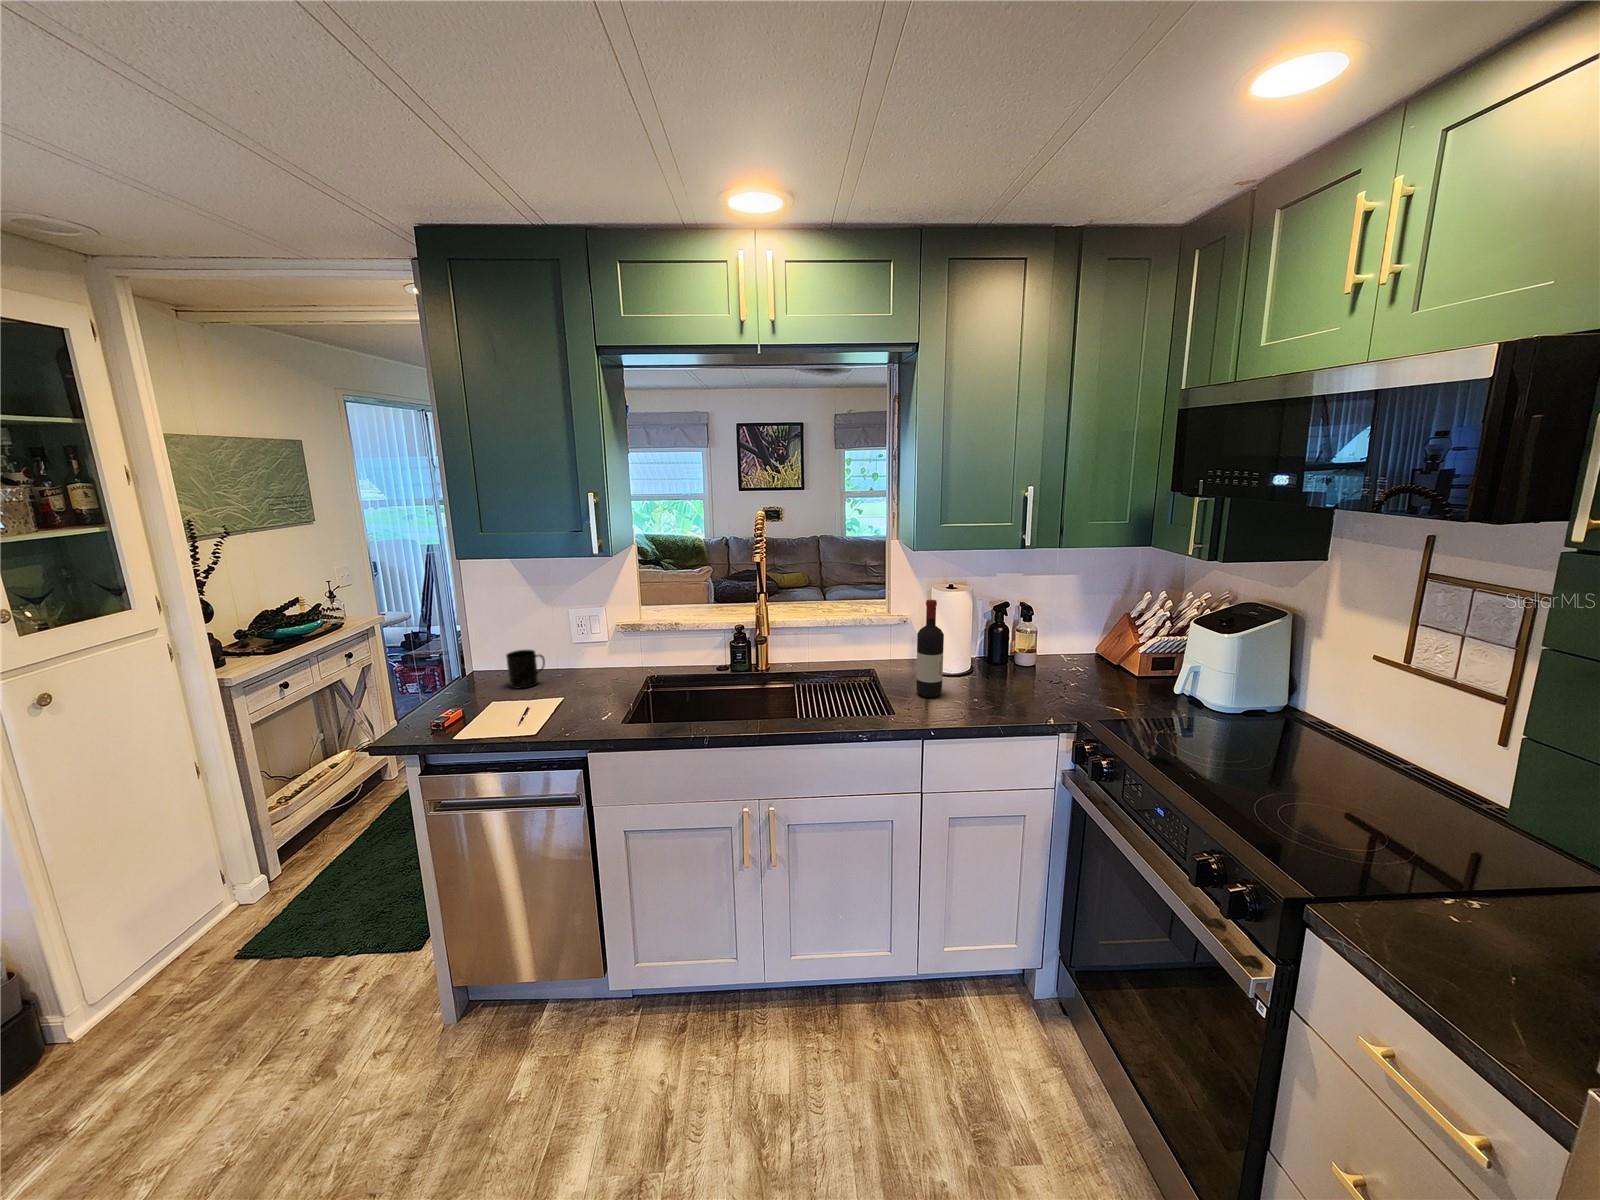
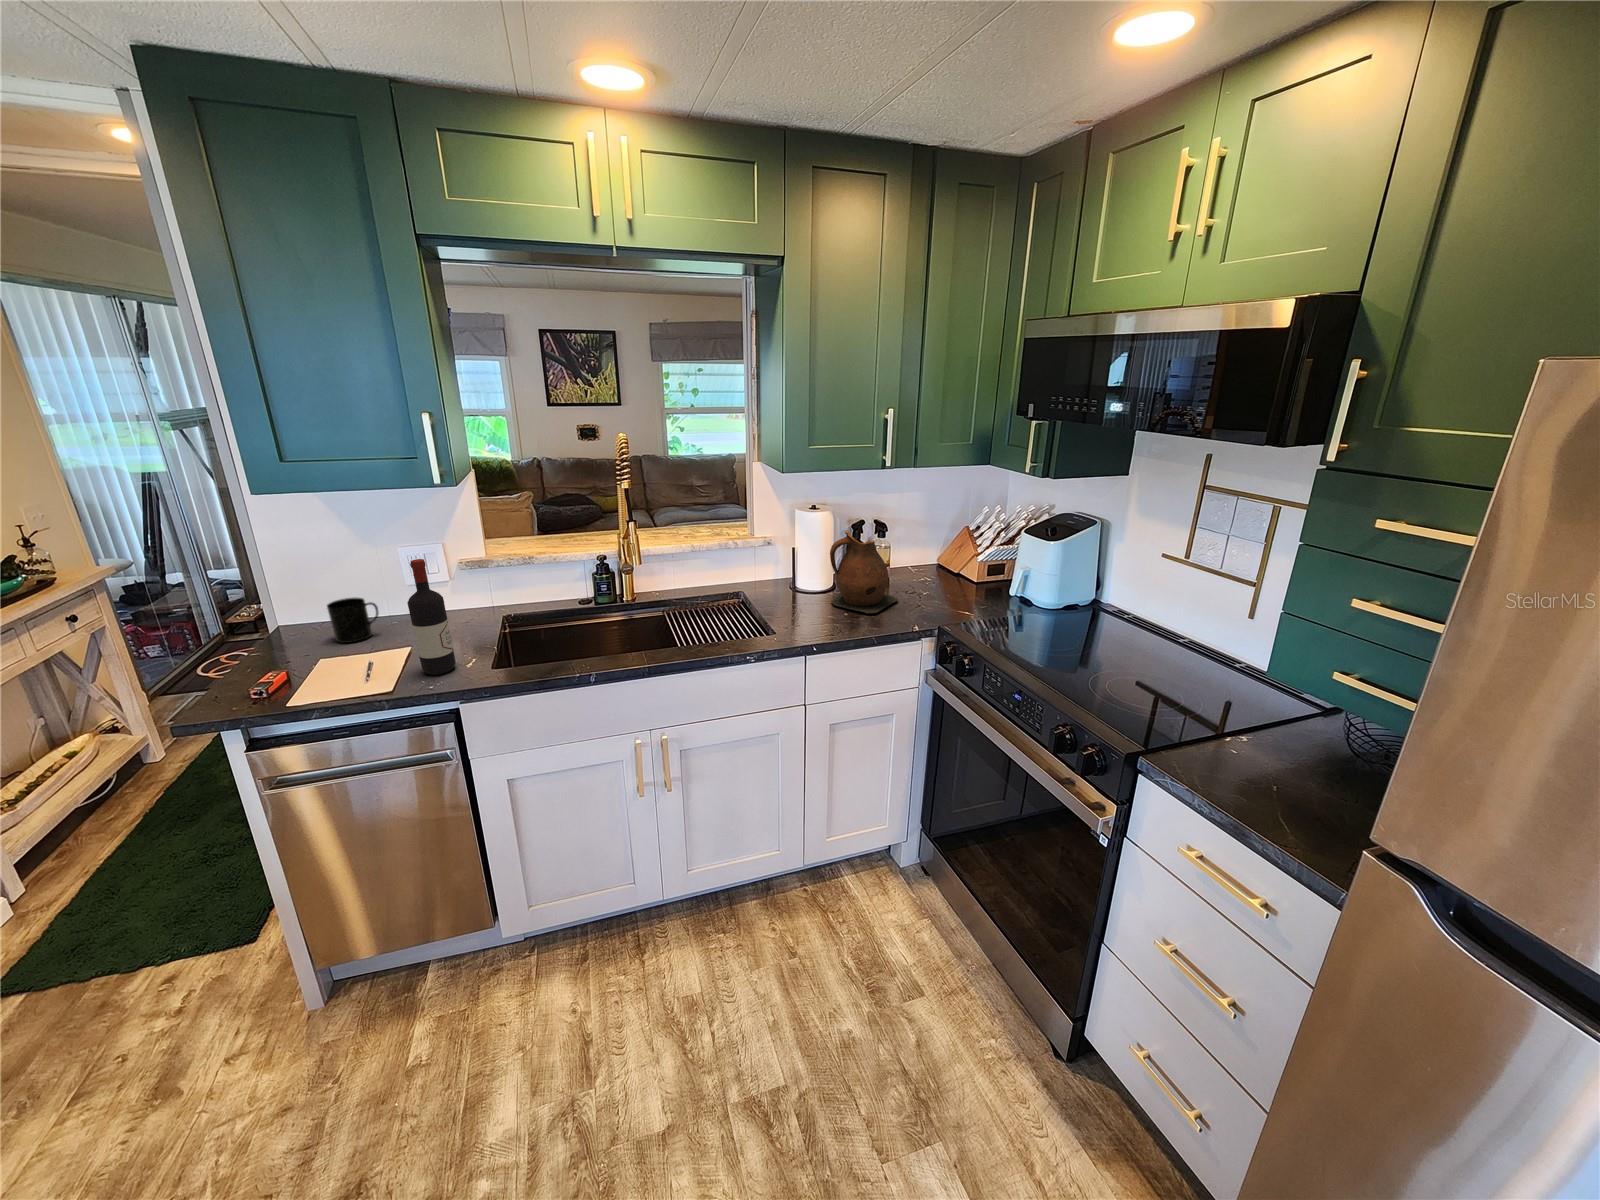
wine bottle: present [916,600,944,697] -> present [407,559,456,675]
ceramic pitcher: none [960,610,1036,701] -> present [830,530,898,614]

